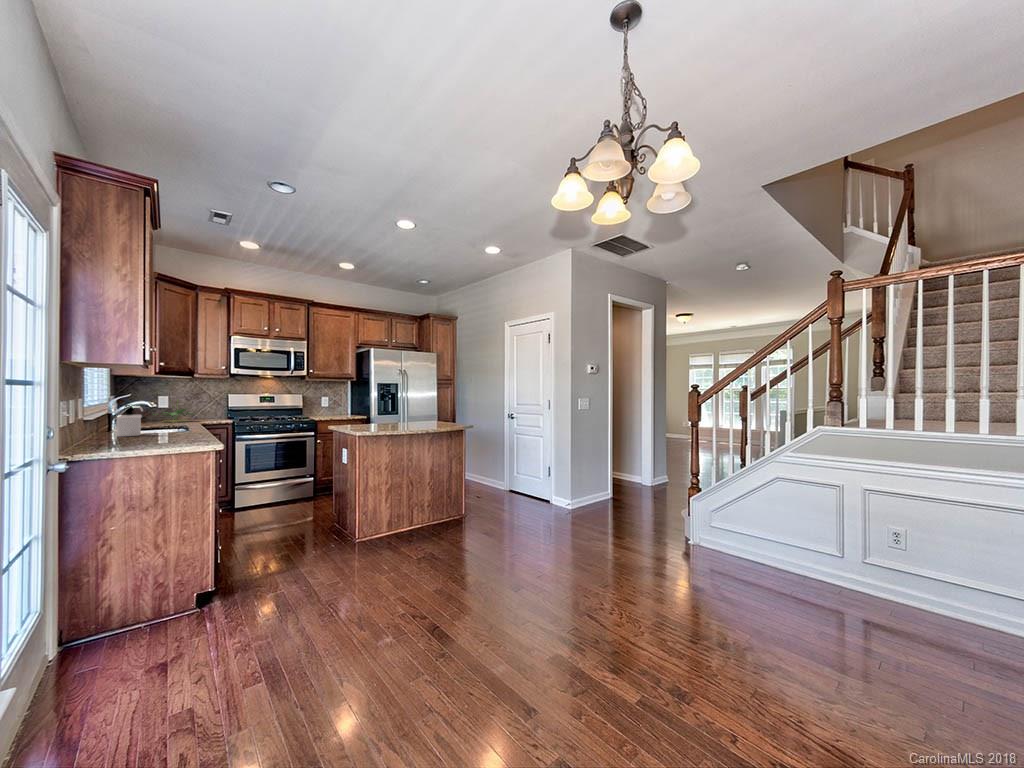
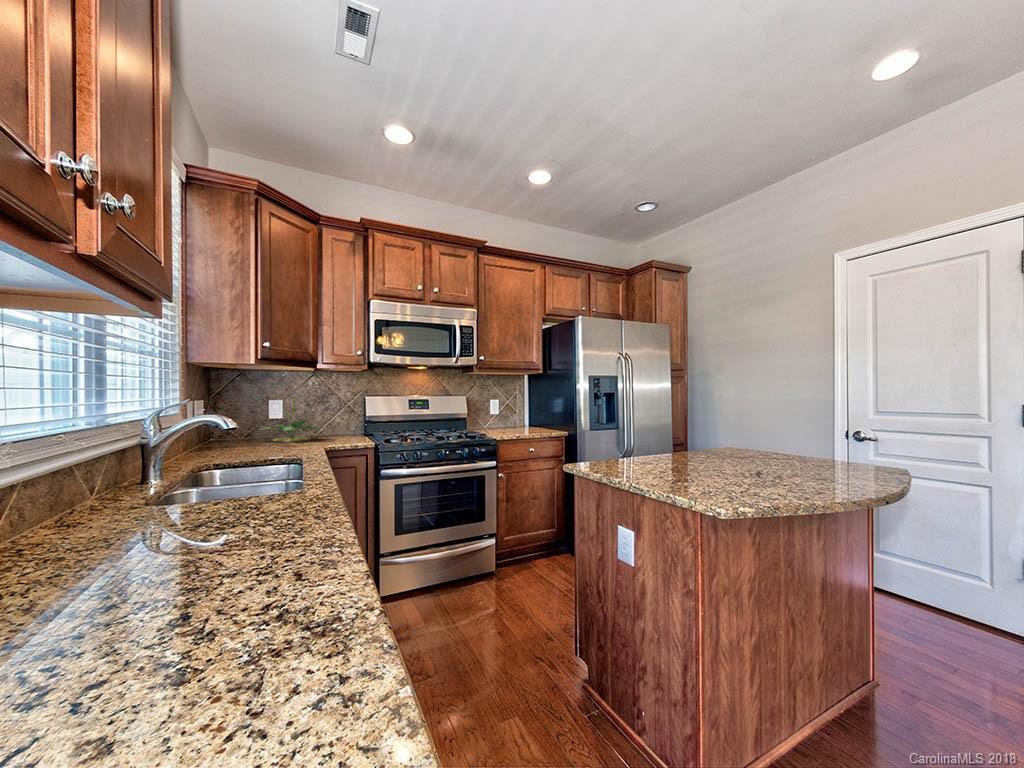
soap dispenser: present [116,405,143,437] -> none [58,451,149,570]

